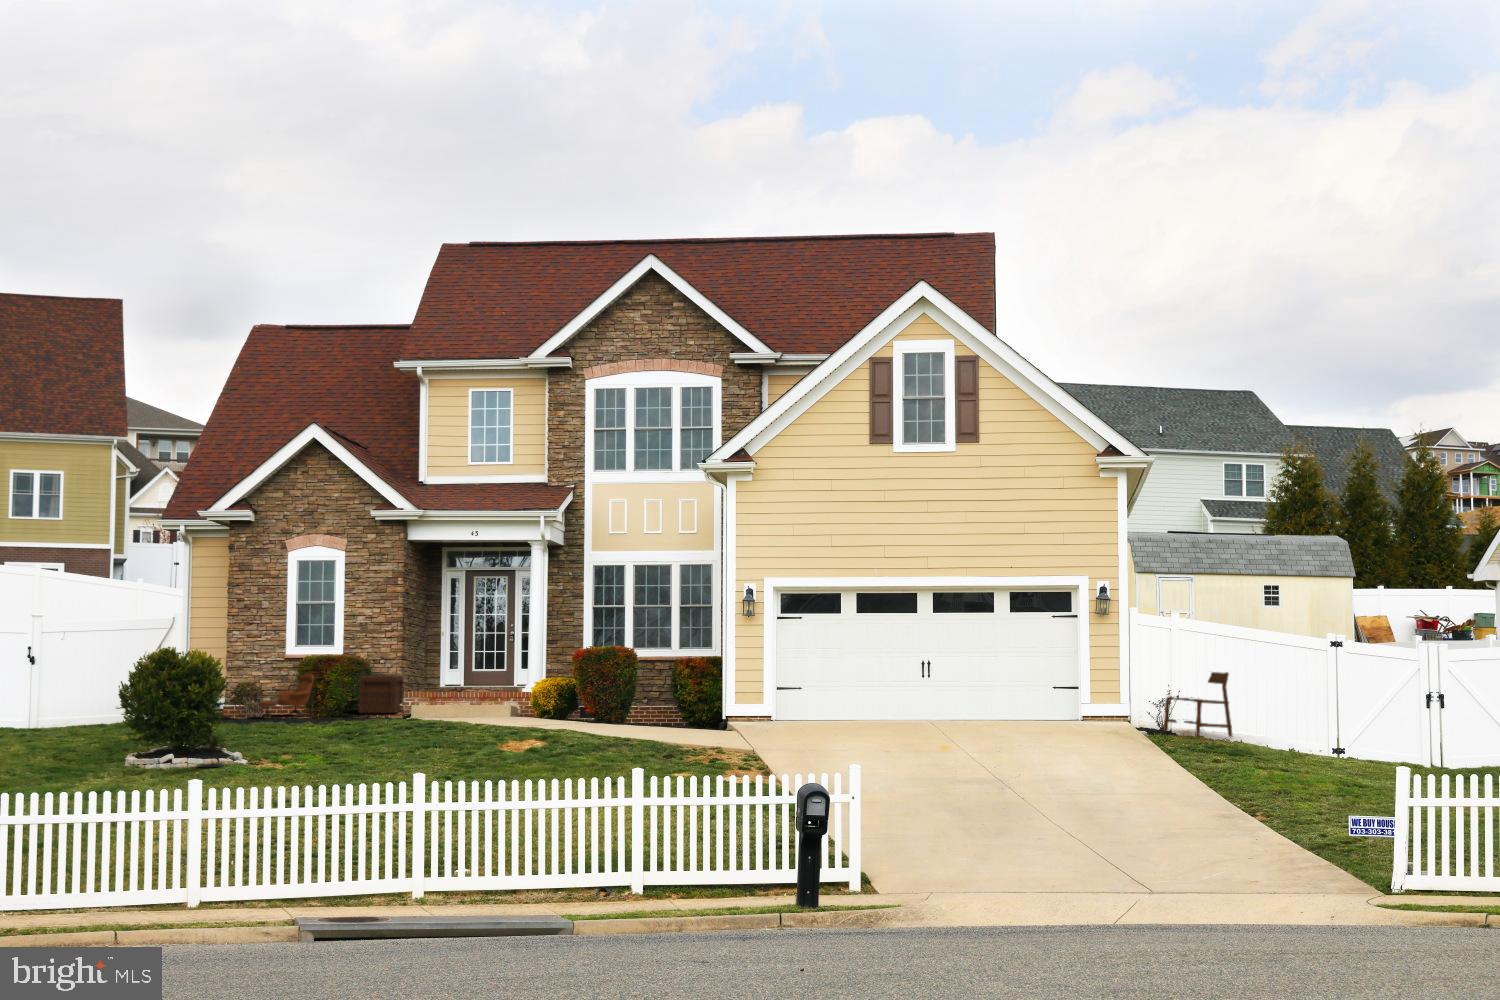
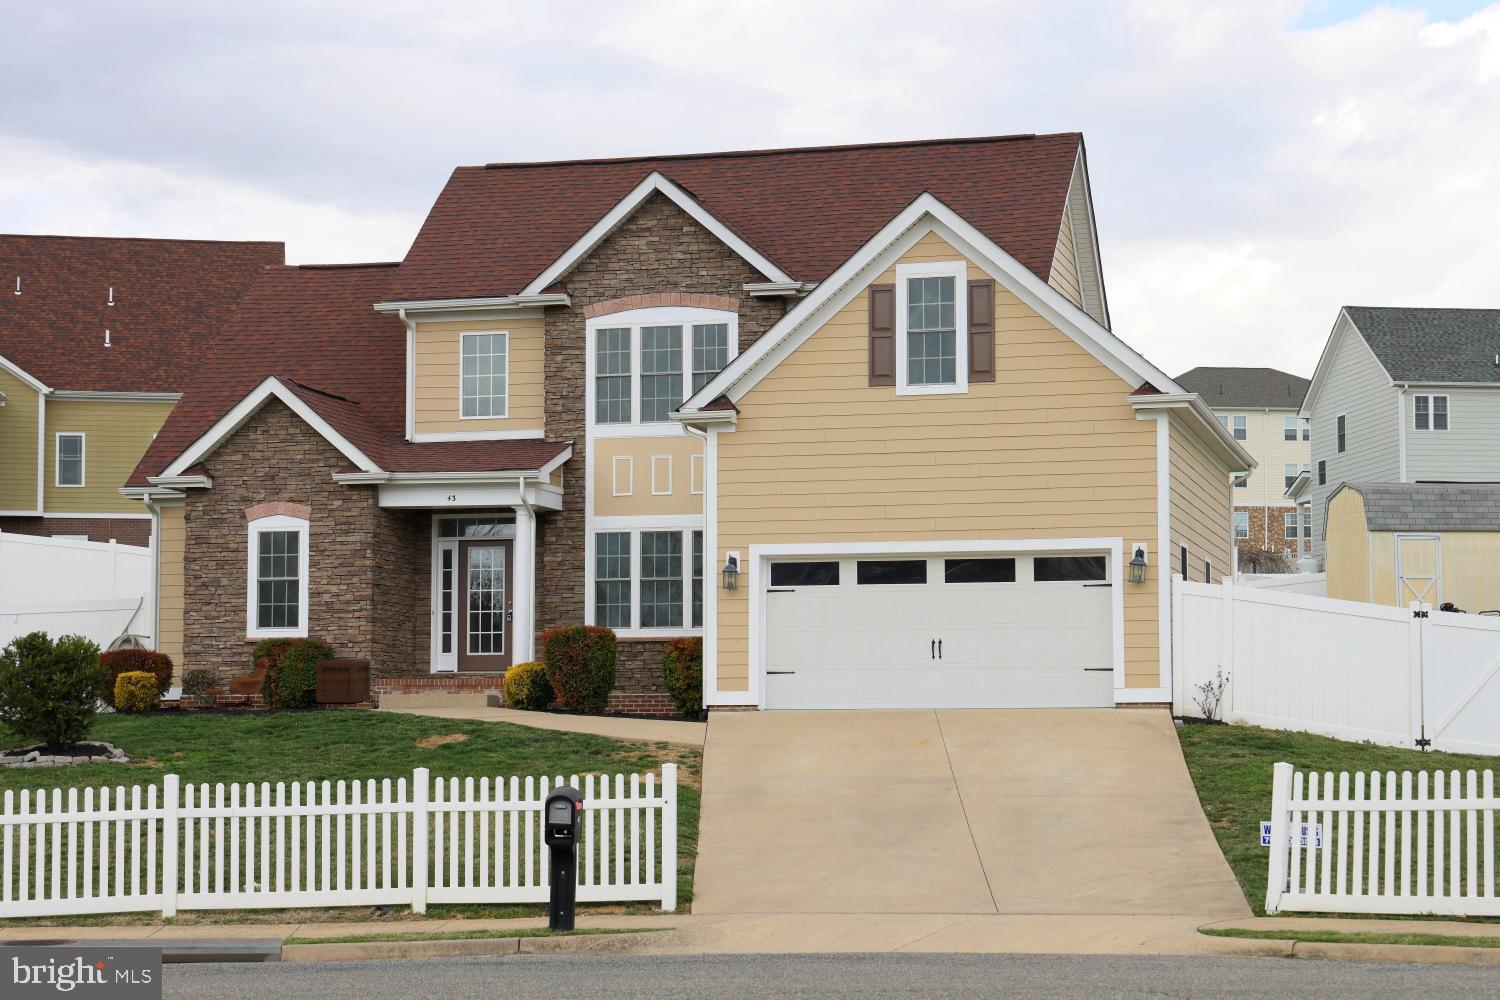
bench: present [1164,672,1232,738] -> none [1217,654,1292,737]
potted tree: present [198,726,225,767] -> none [70,710,105,762]

